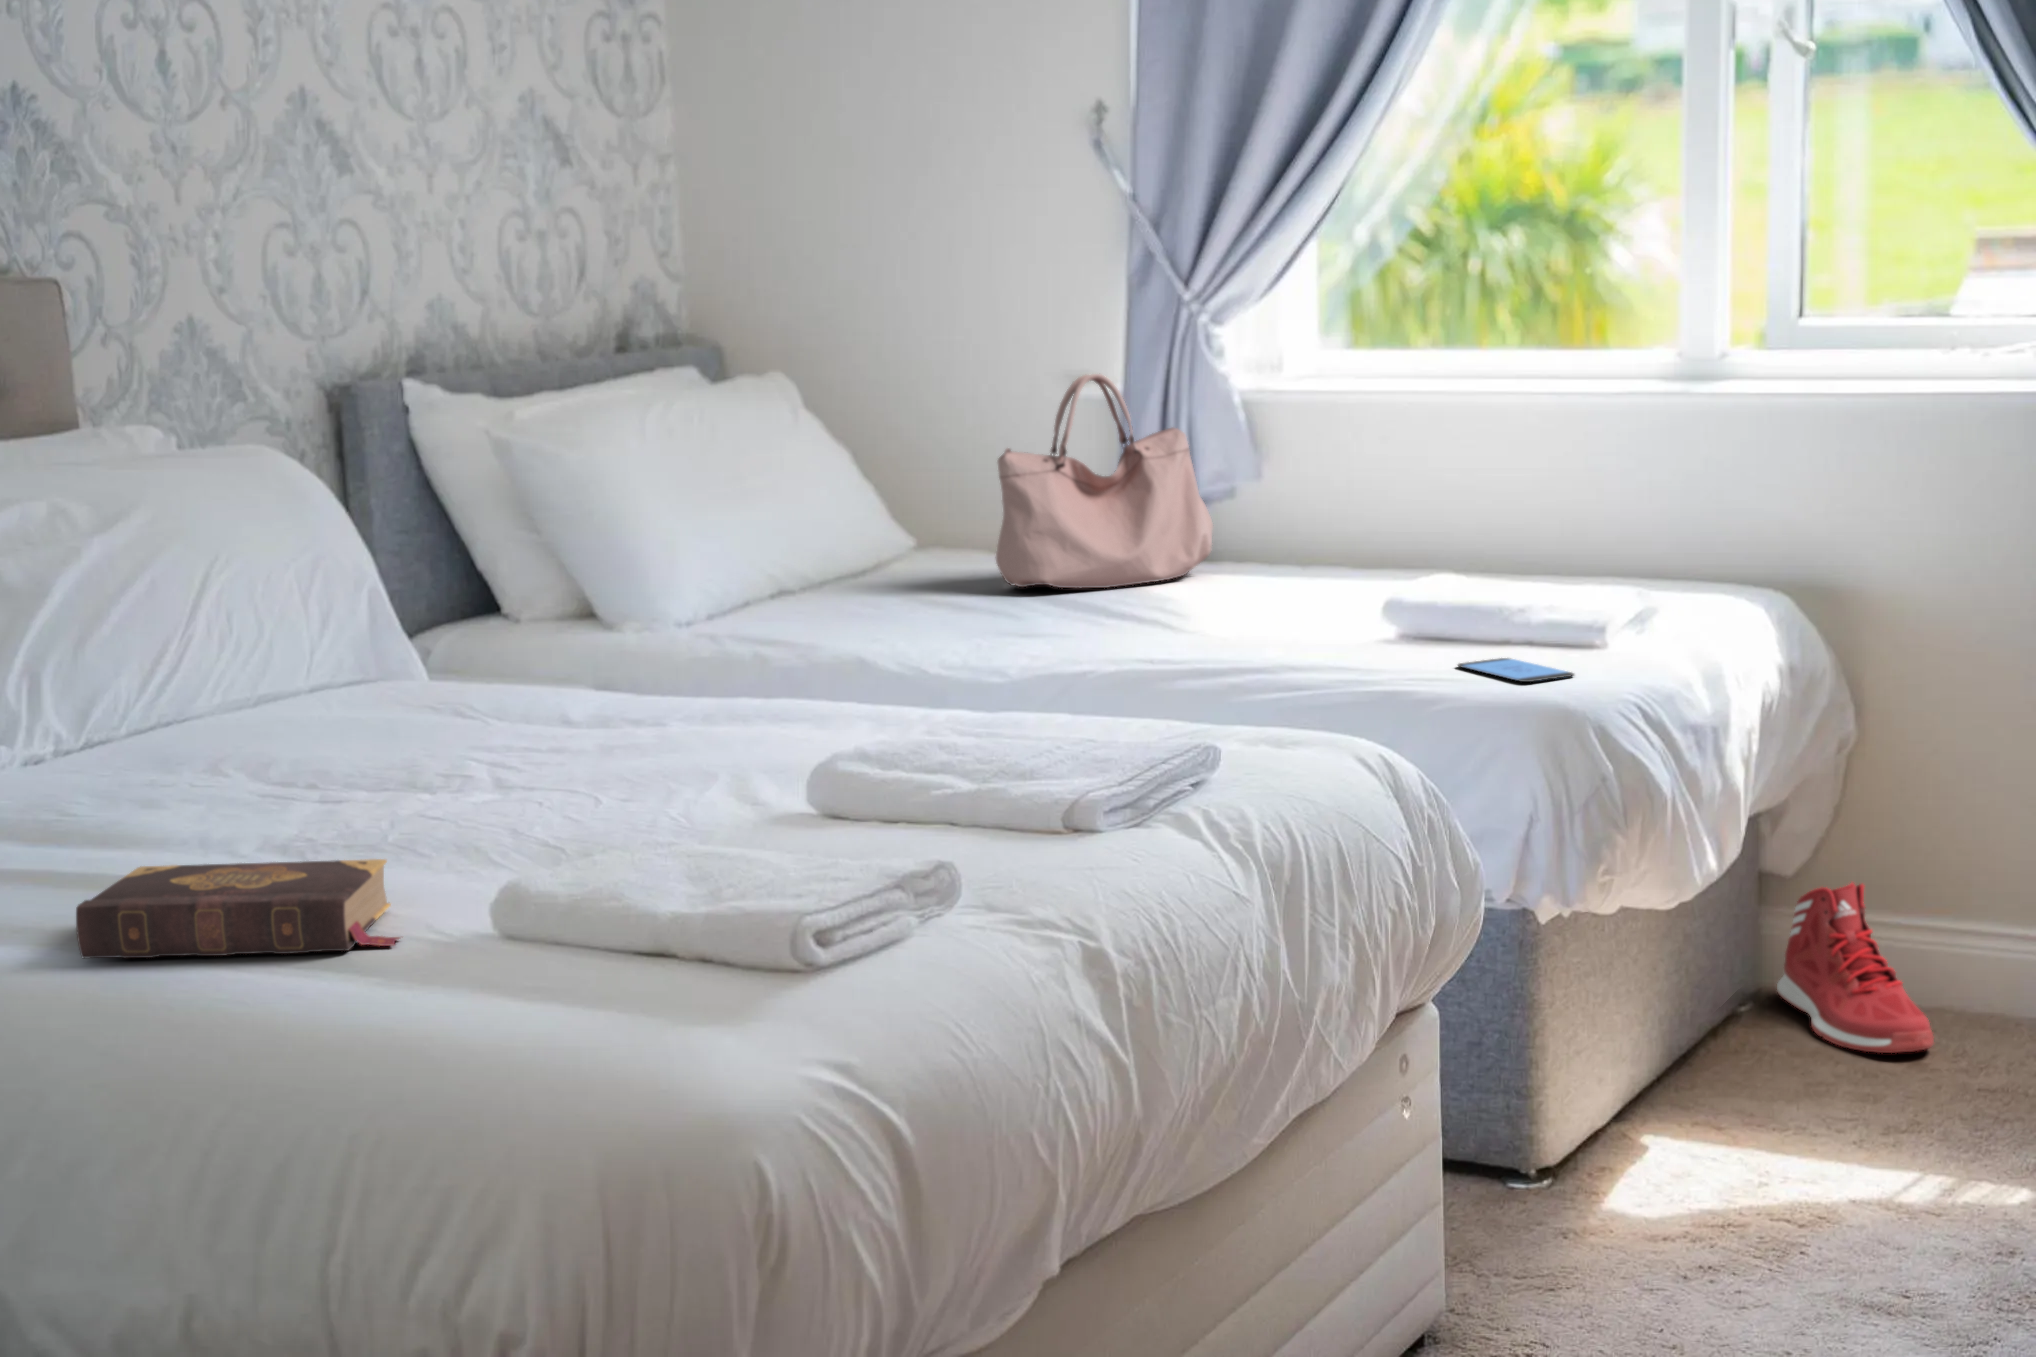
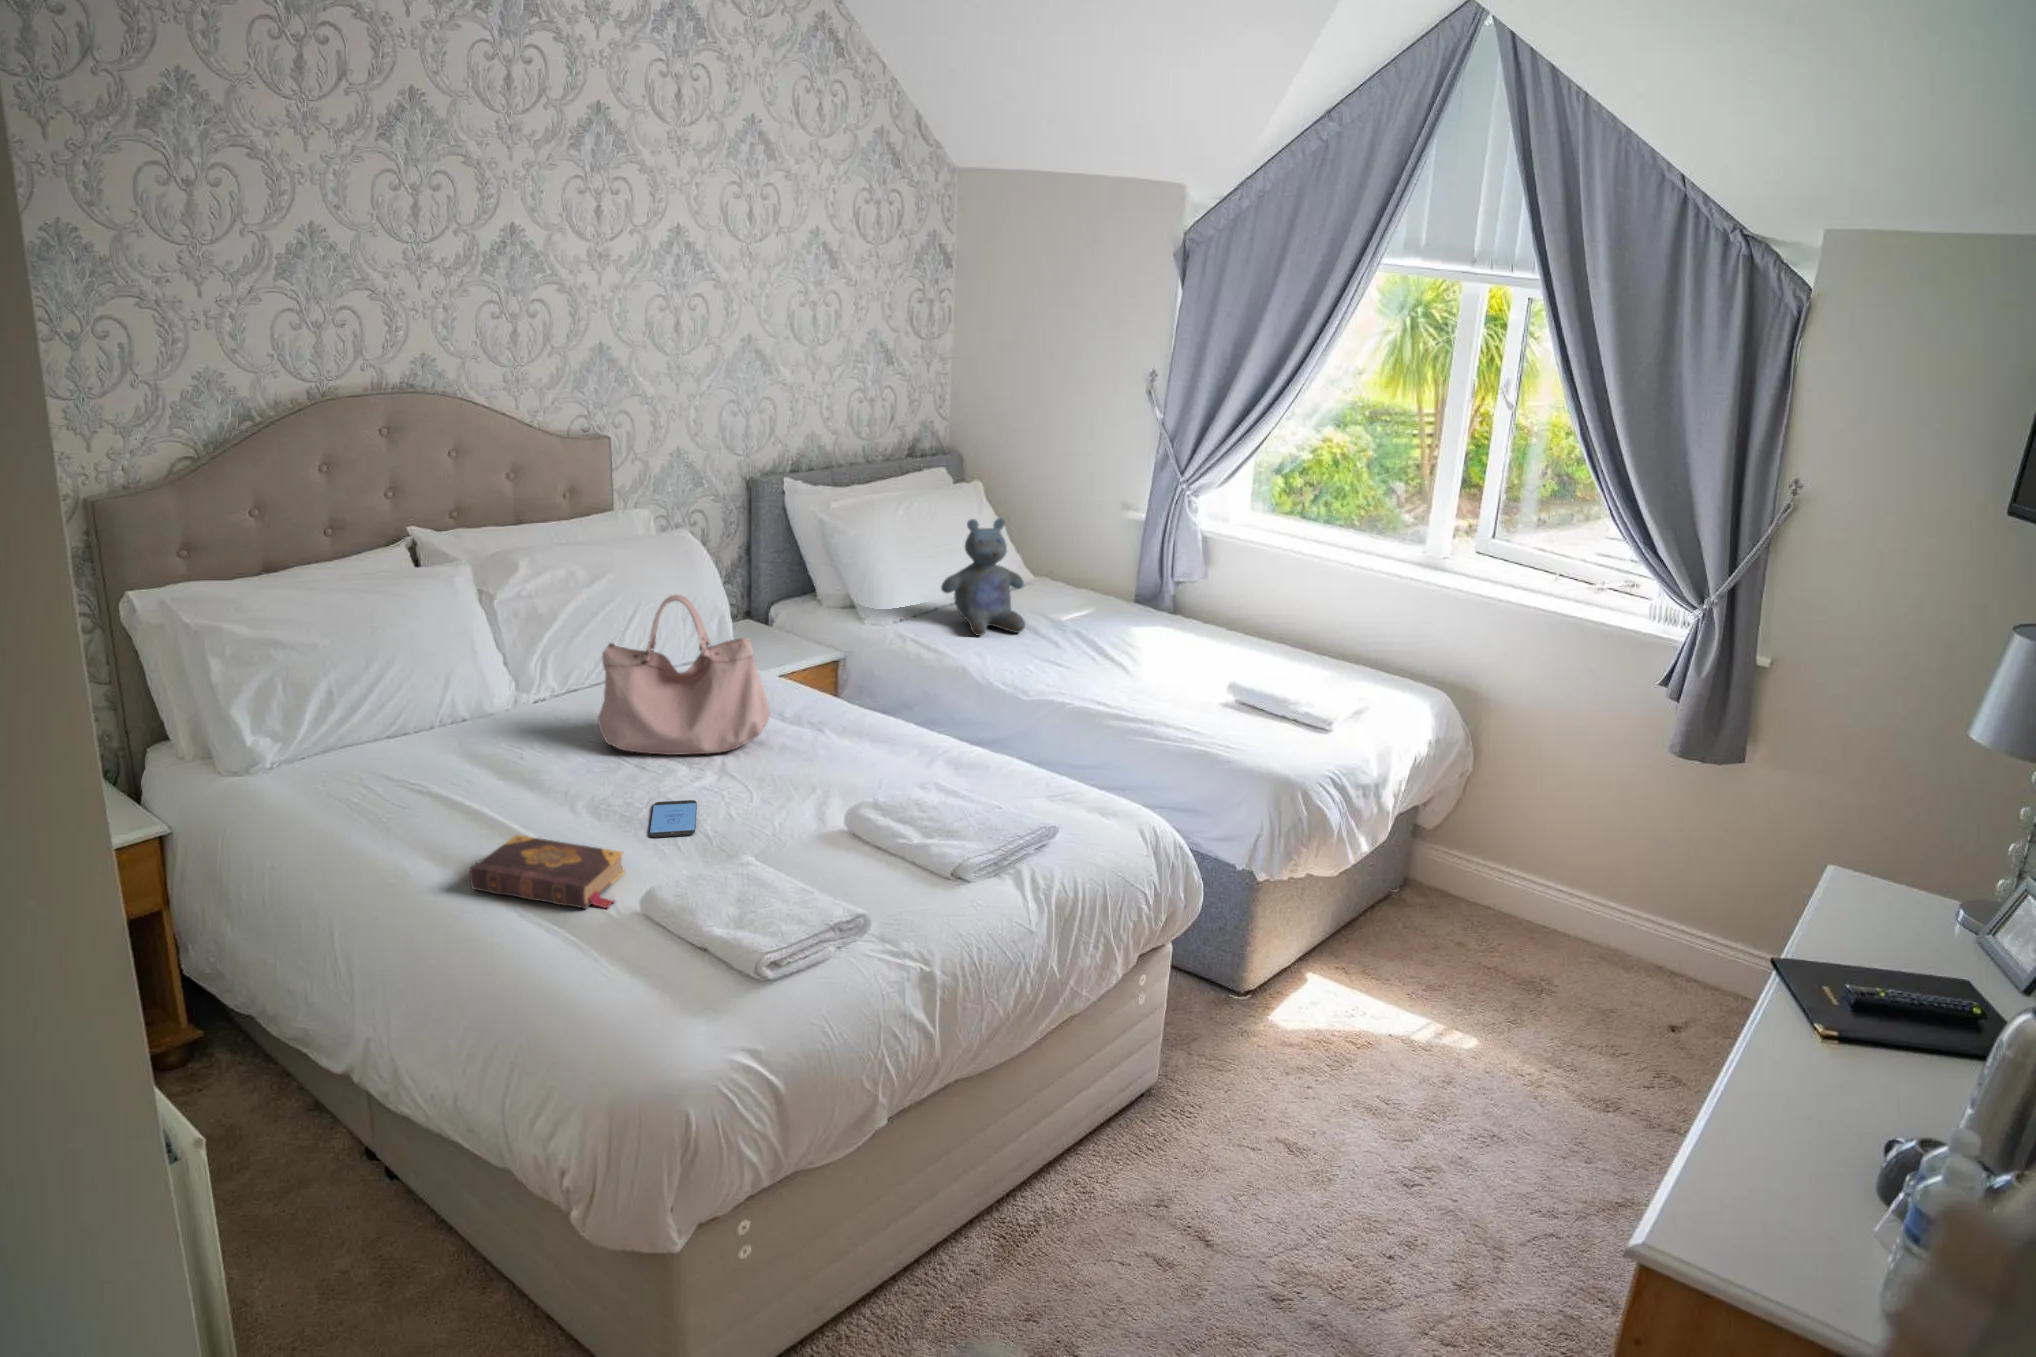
handbag: present [996,374,1213,588] -> present [598,595,770,755]
stuffed bear: none [762,389,942,618] -> present [941,518,1025,636]
smartphone: present [1458,658,1574,682] -> present [650,800,697,837]
sneaker: present [1777,883,1934,1053] -> none [1415,846,1480,945]

